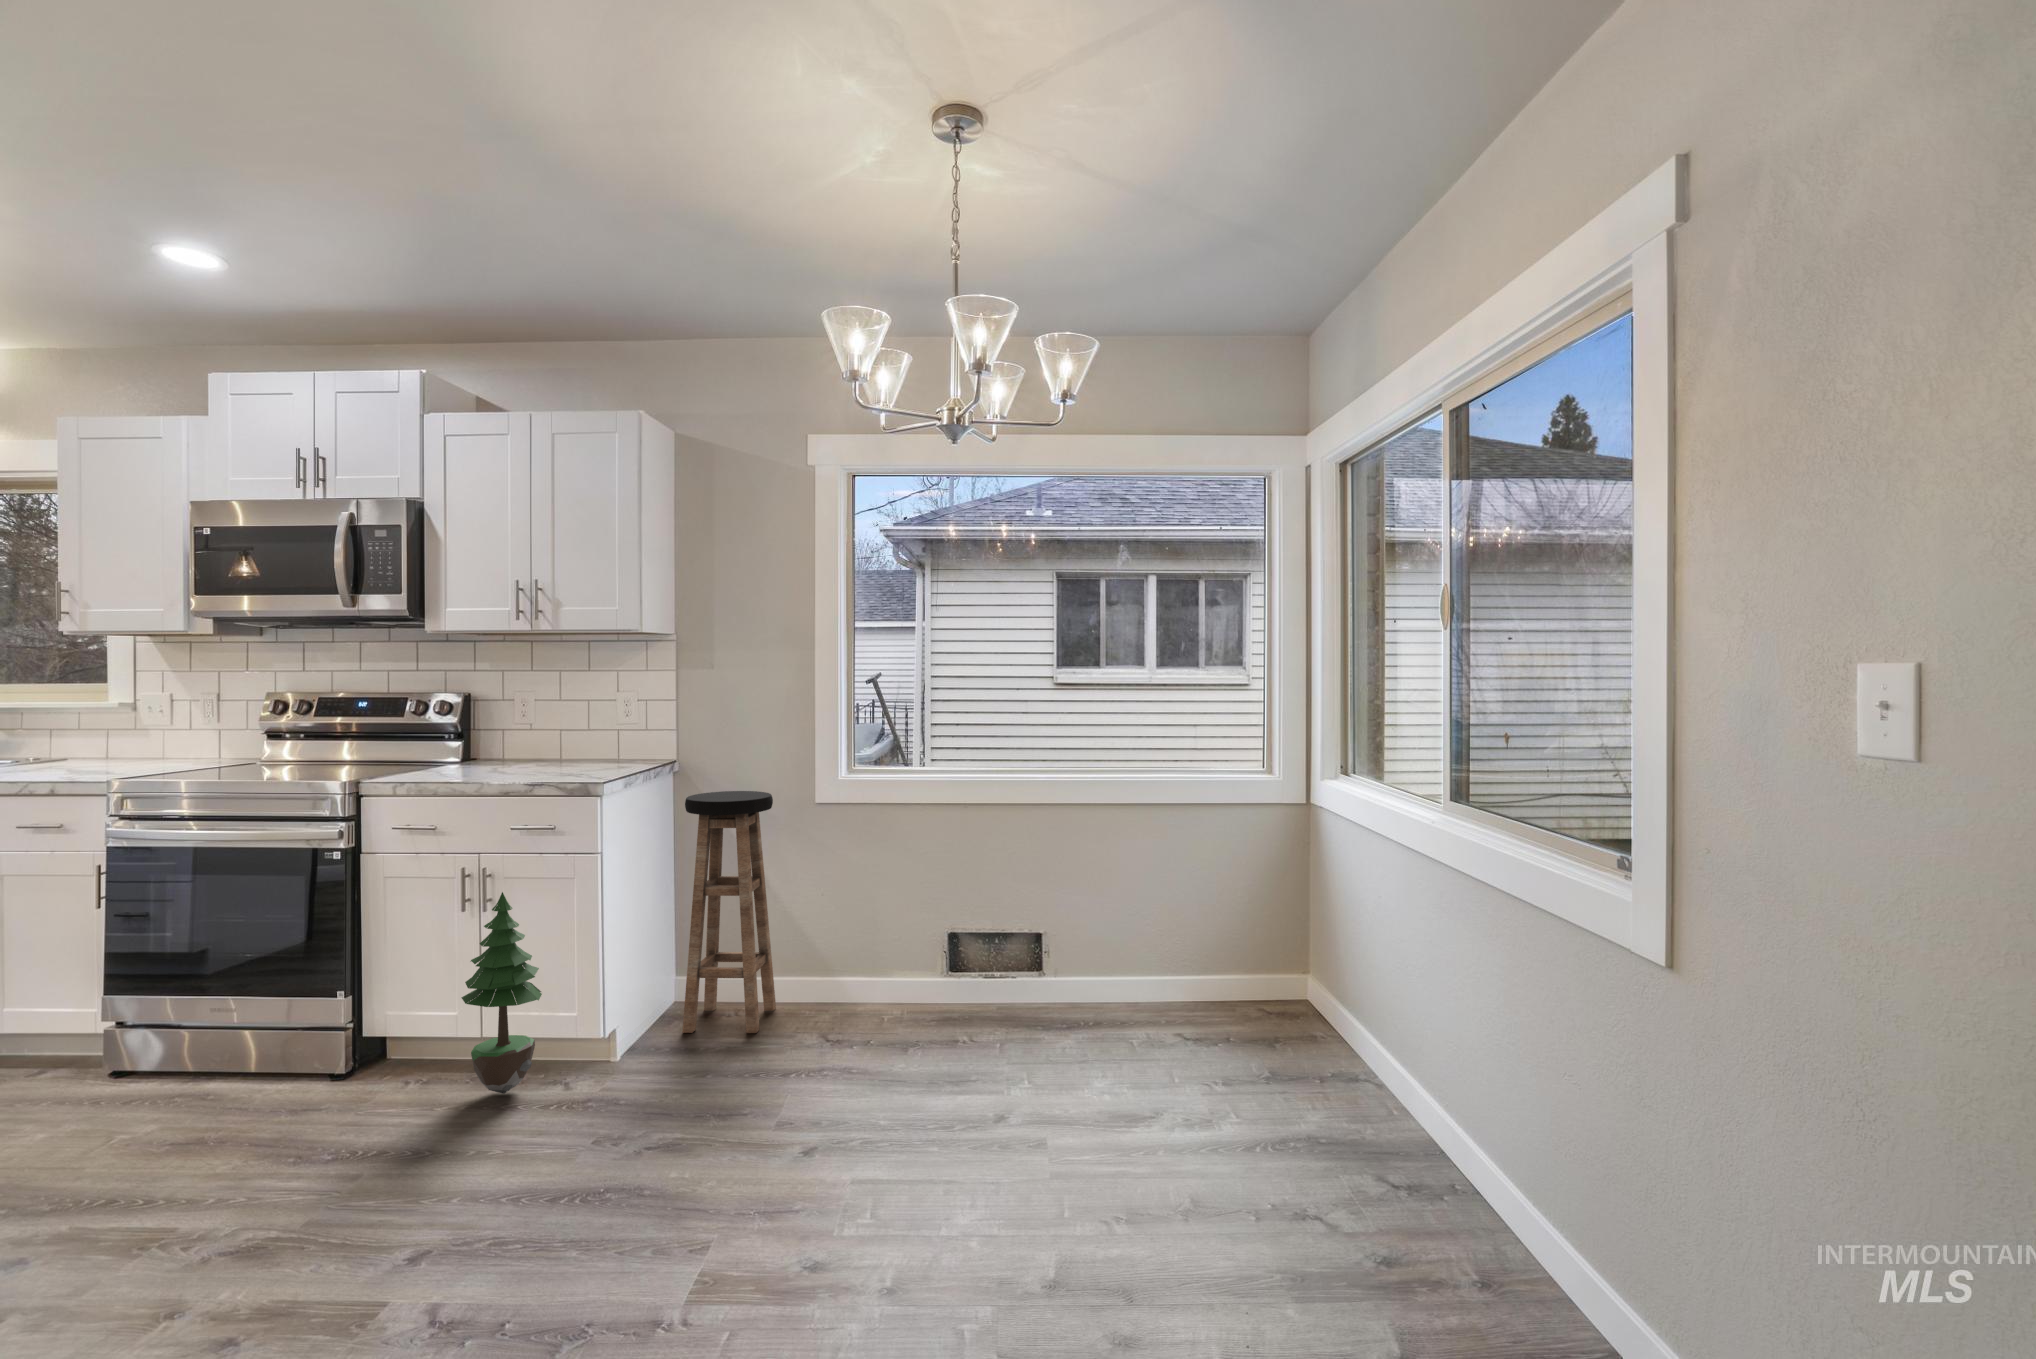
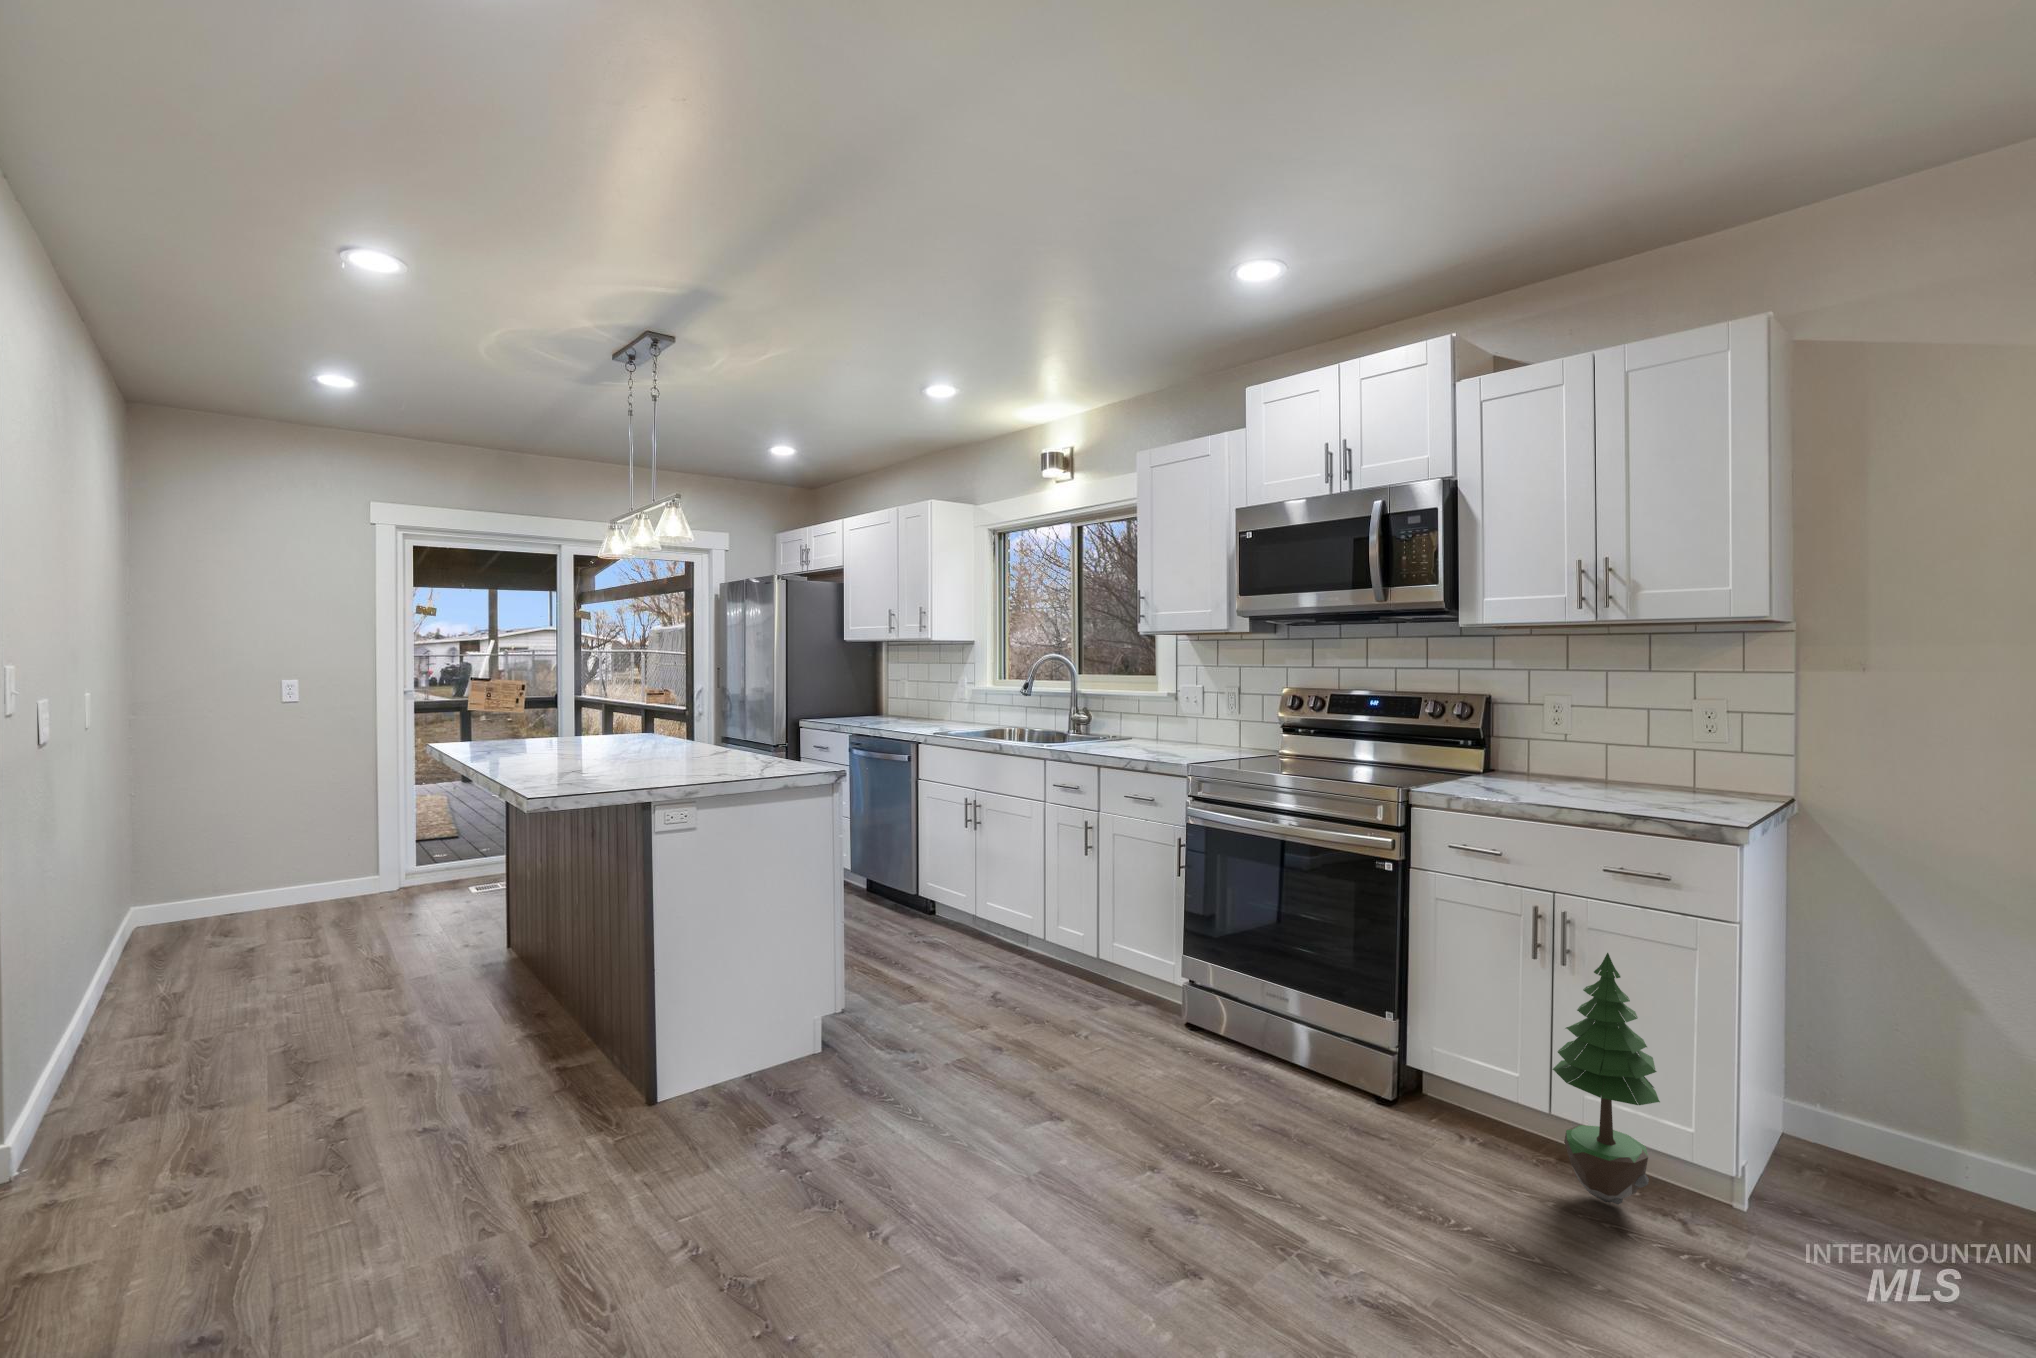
bar stool: present [683,791,776,1033] -> none [1829,844,2002,1227]

